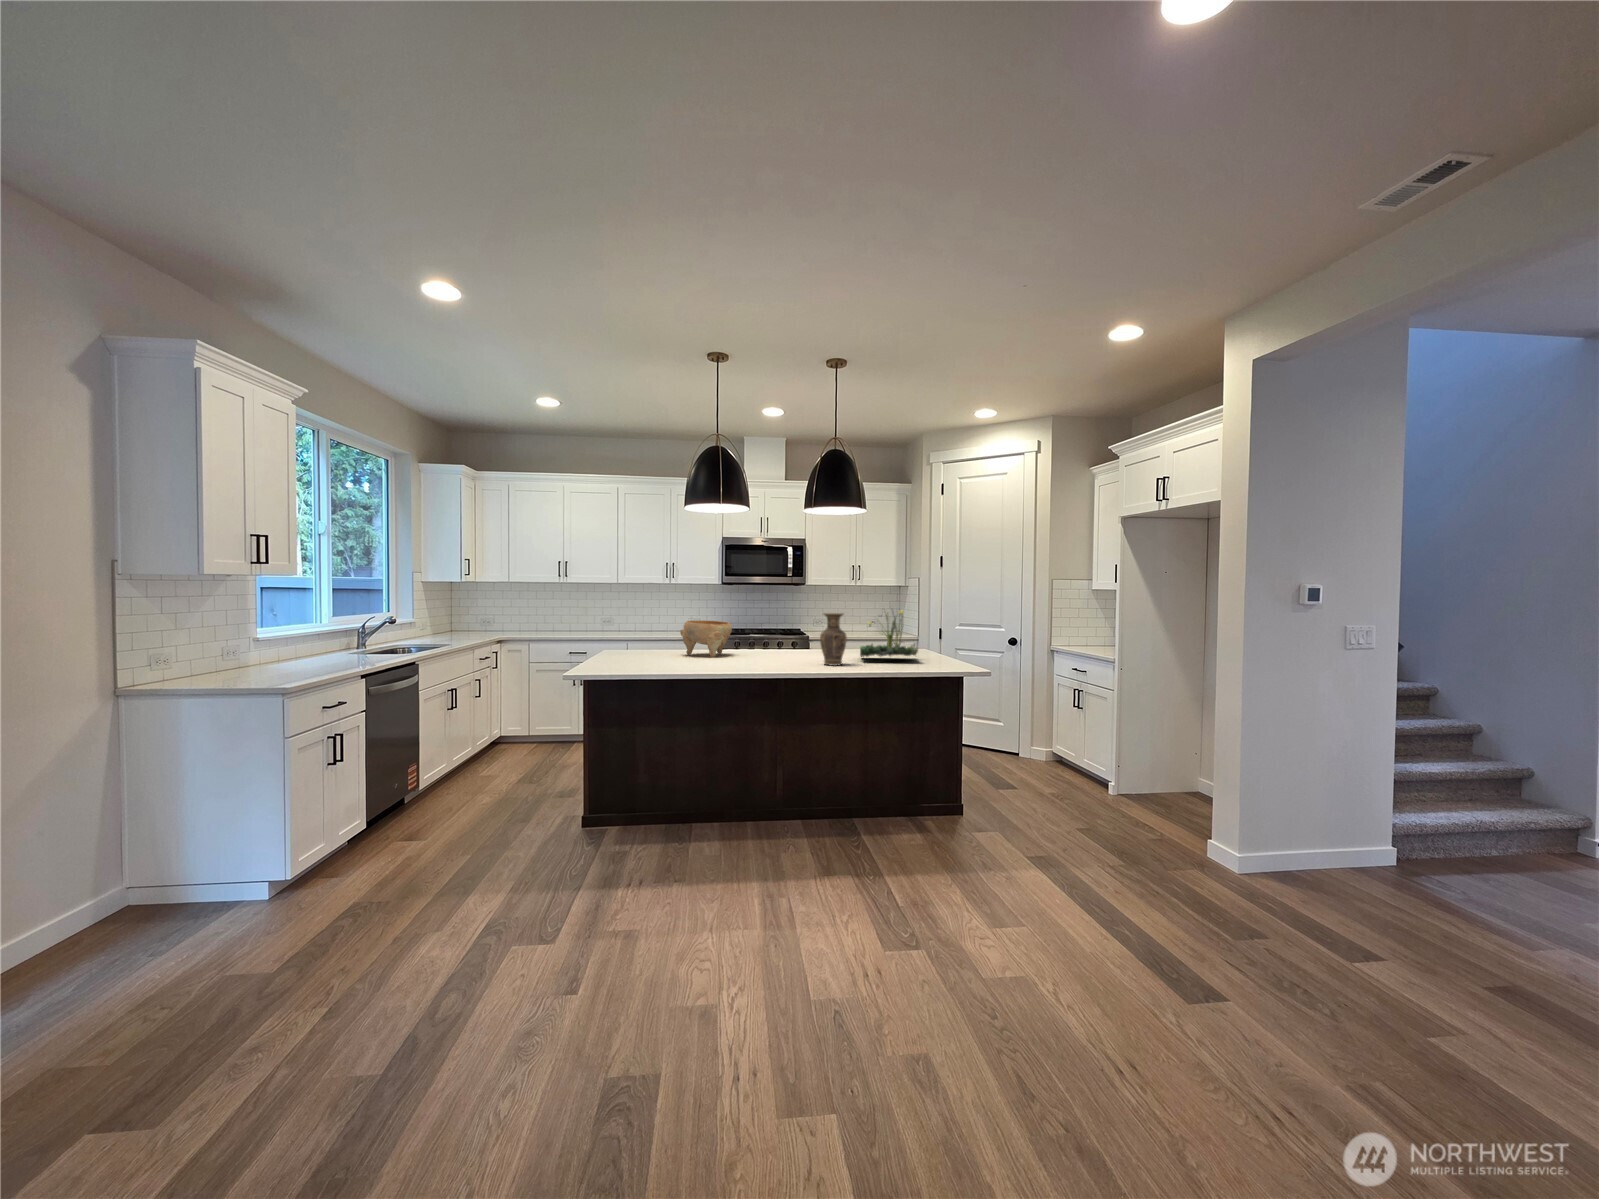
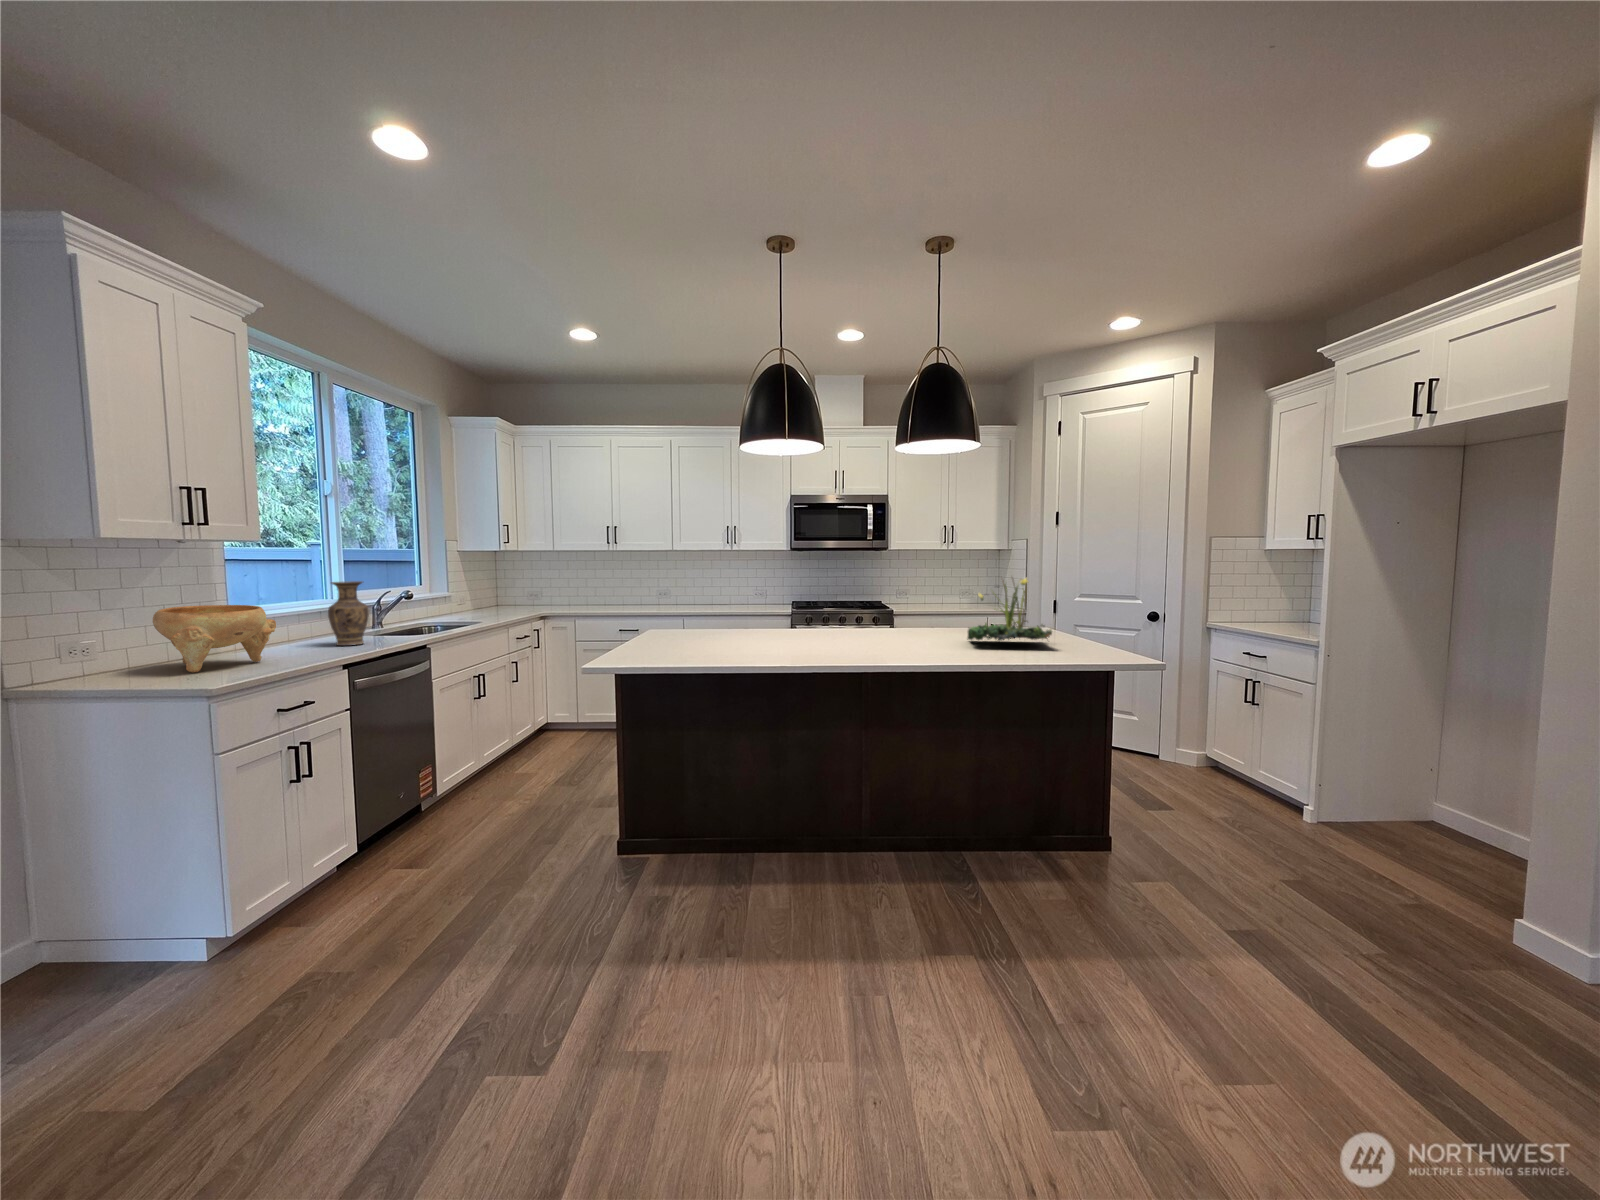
vase: present [820,613,847,666] -> present [328,581,369,646]
decorative bowl: present [680,620,732,657] -> present [153,605,276,672]

